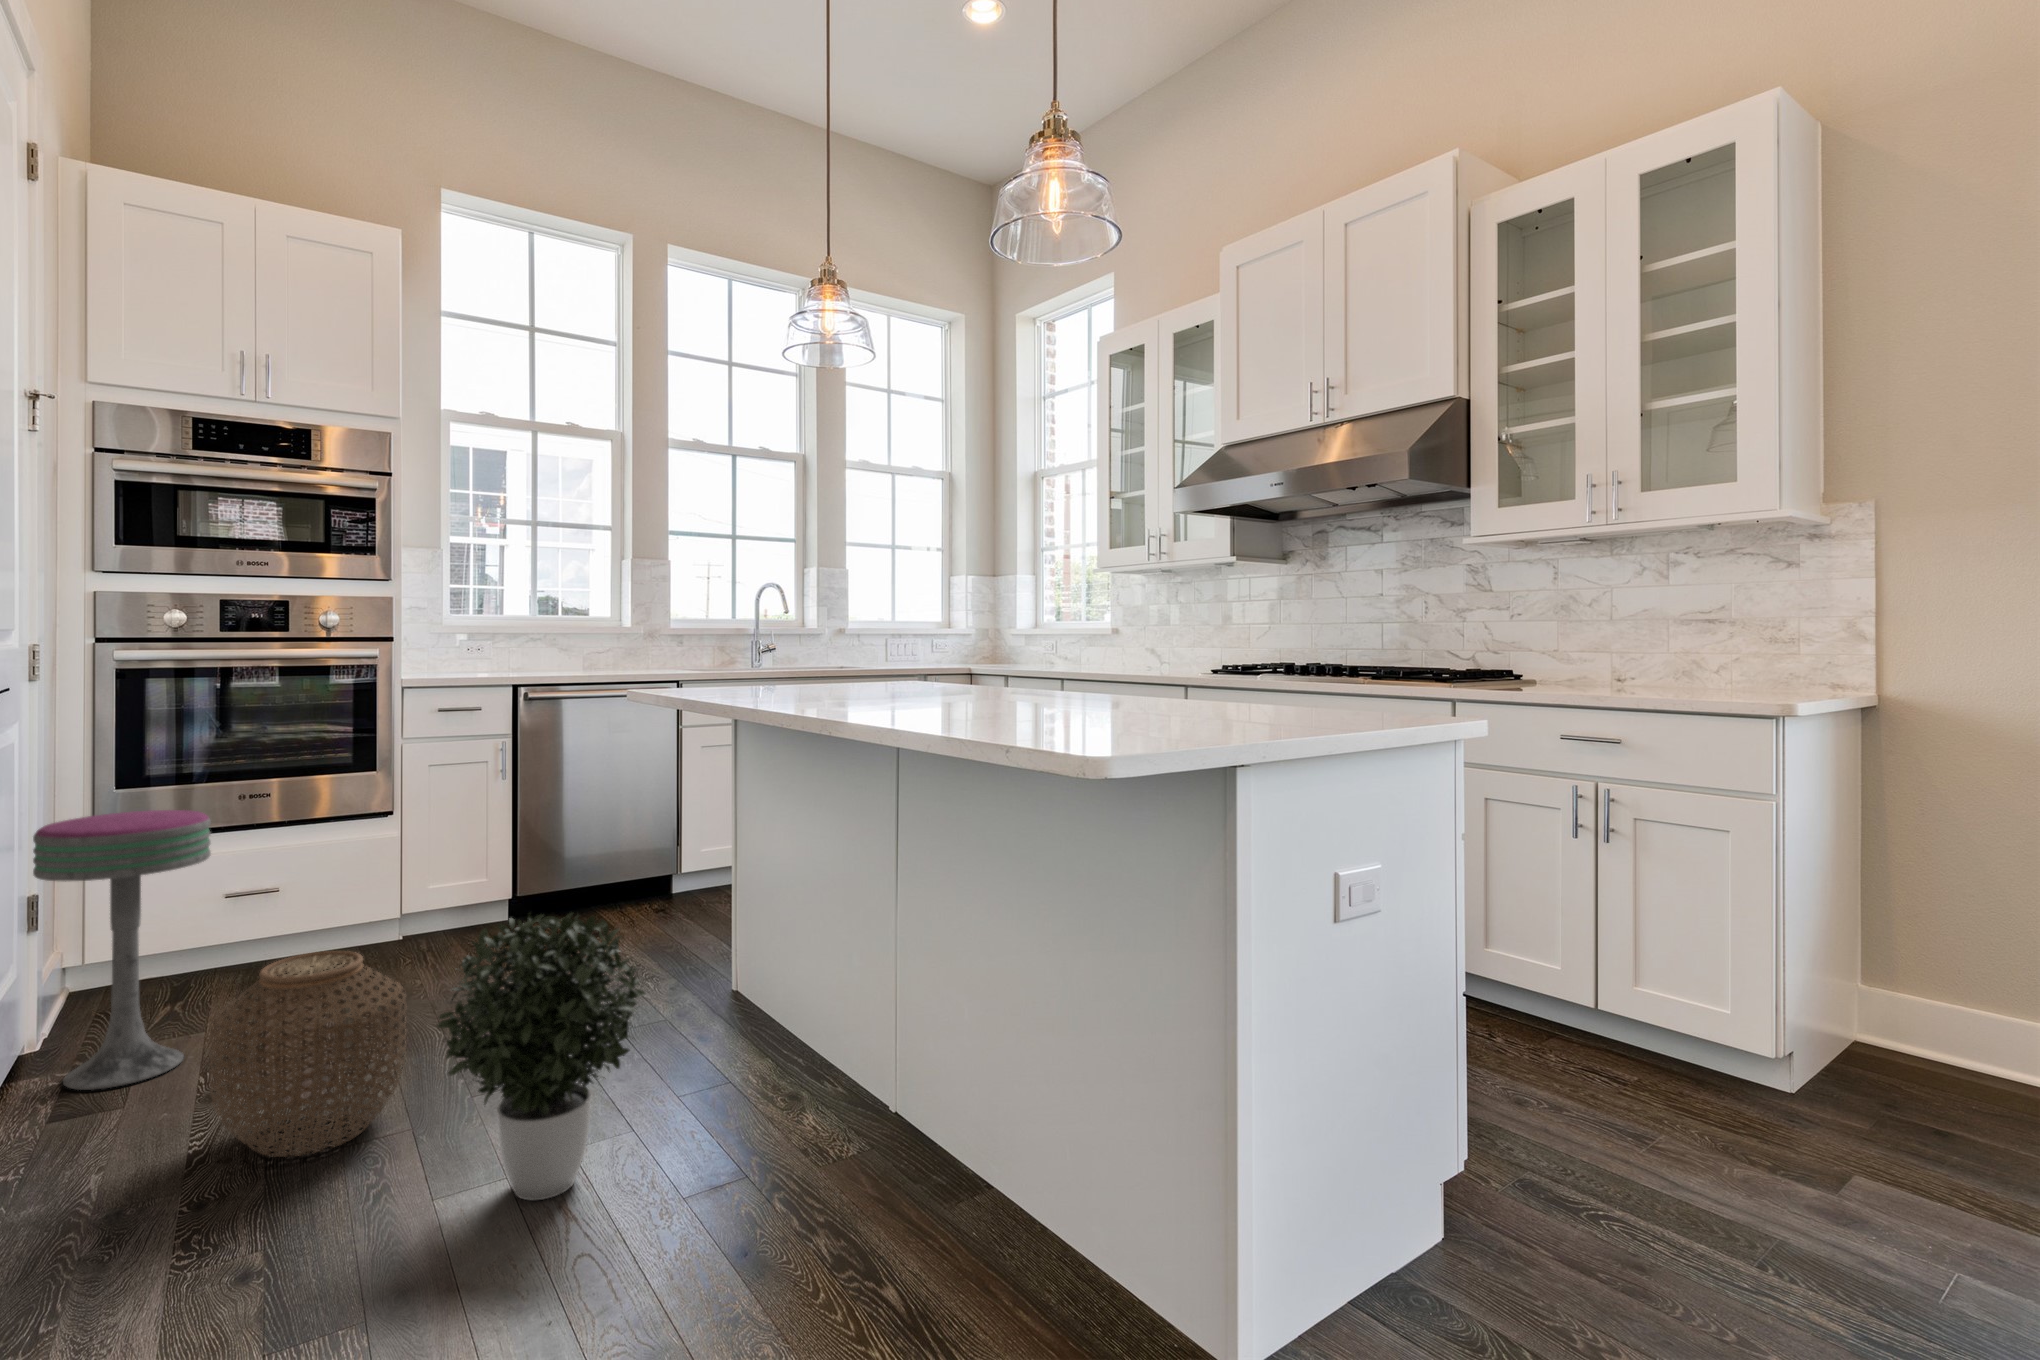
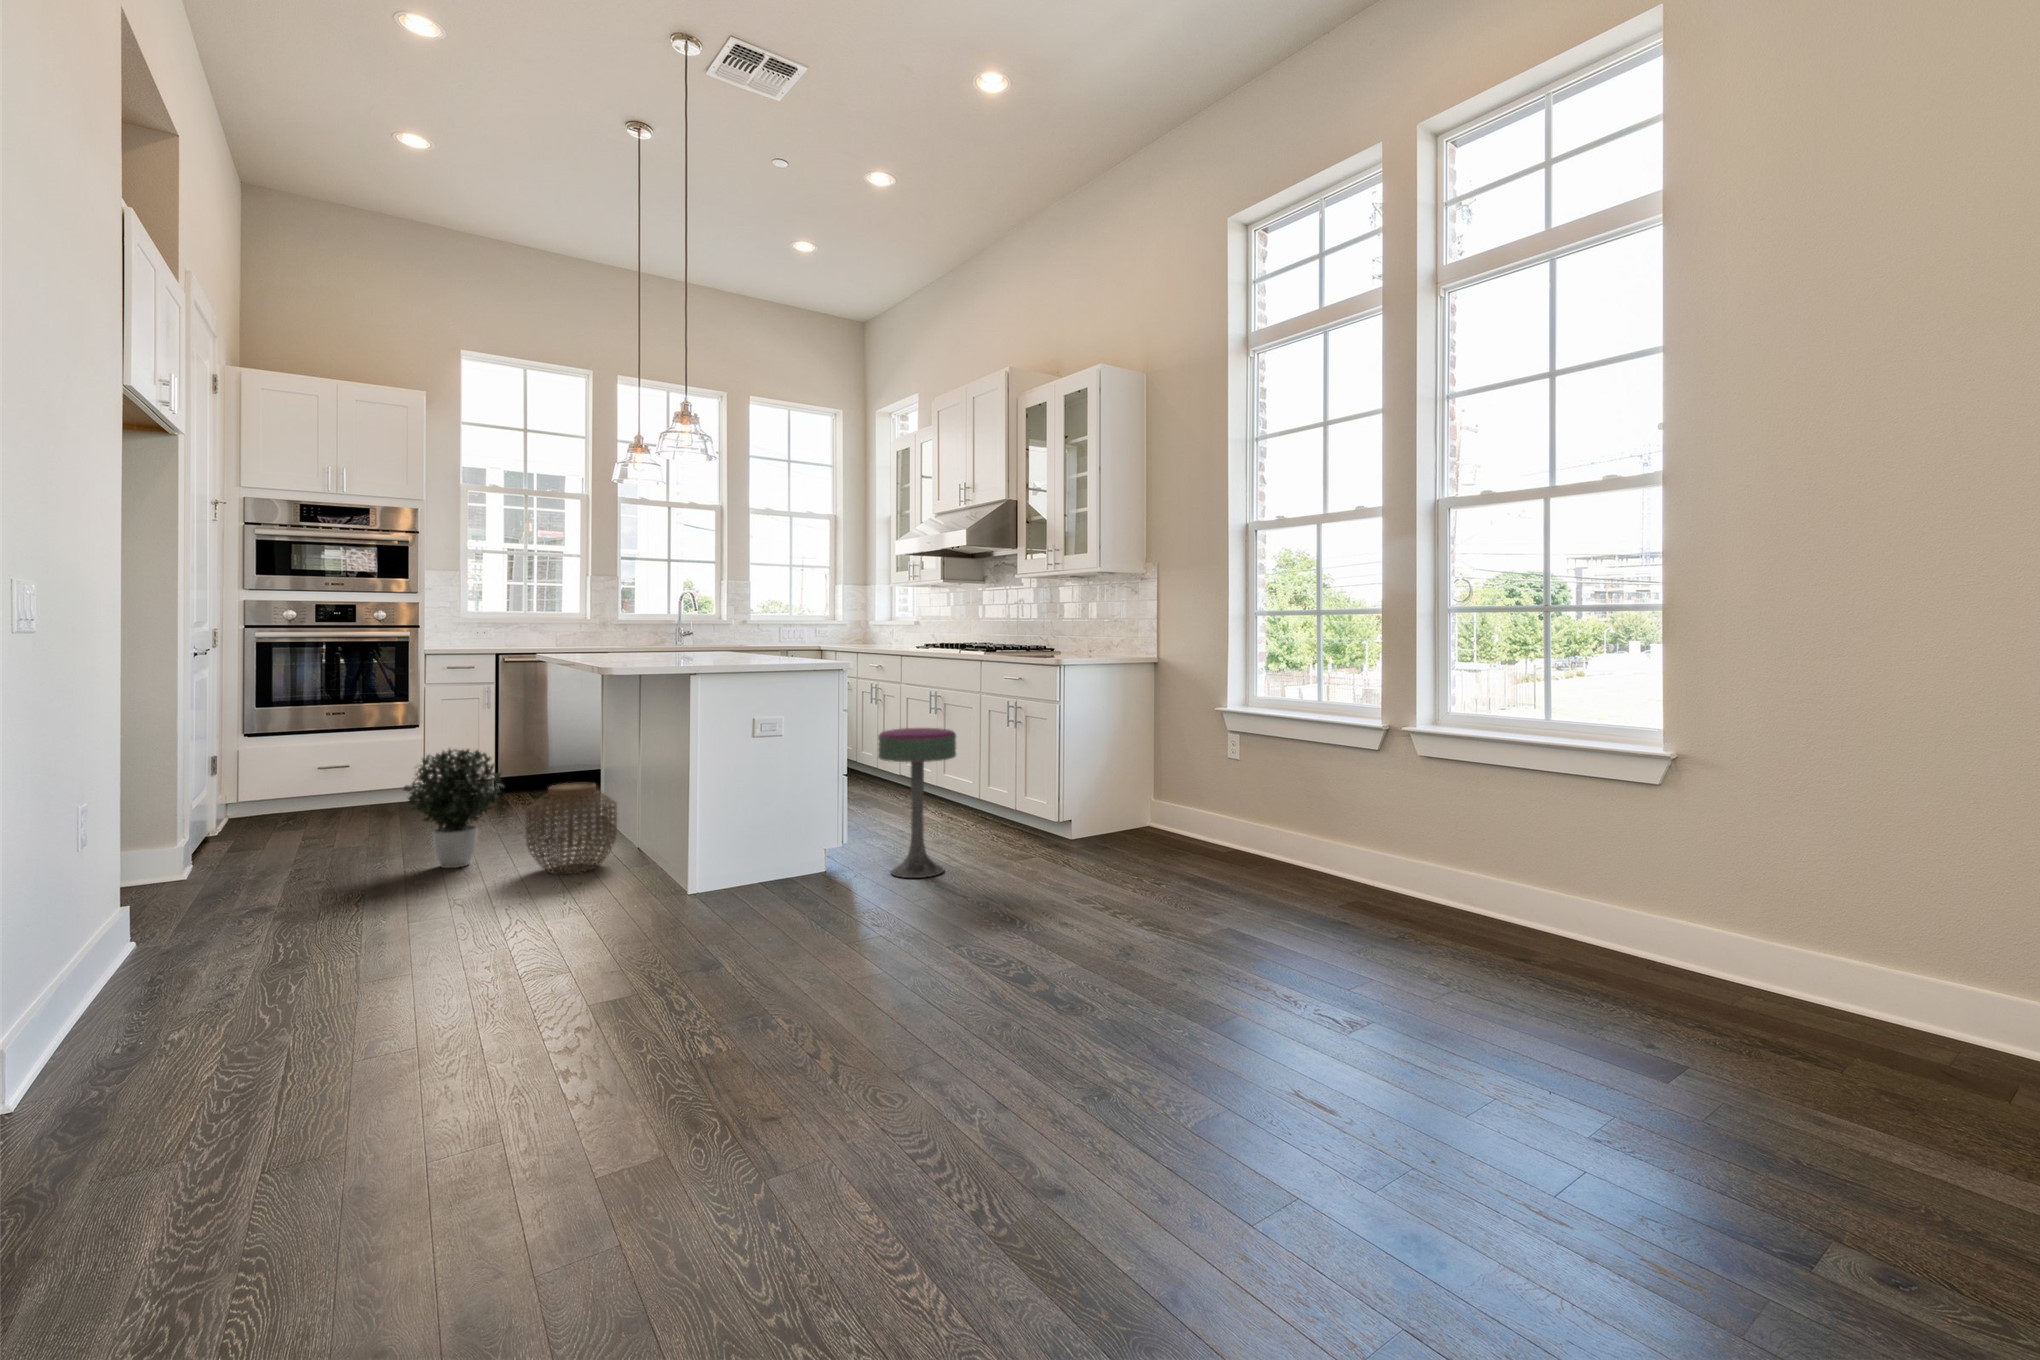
bar stool: present [33,810,211,1090] -> present [878,728,956,878]
woven basket: present [210,951,407,1157] -> present [525,783,617,874]

